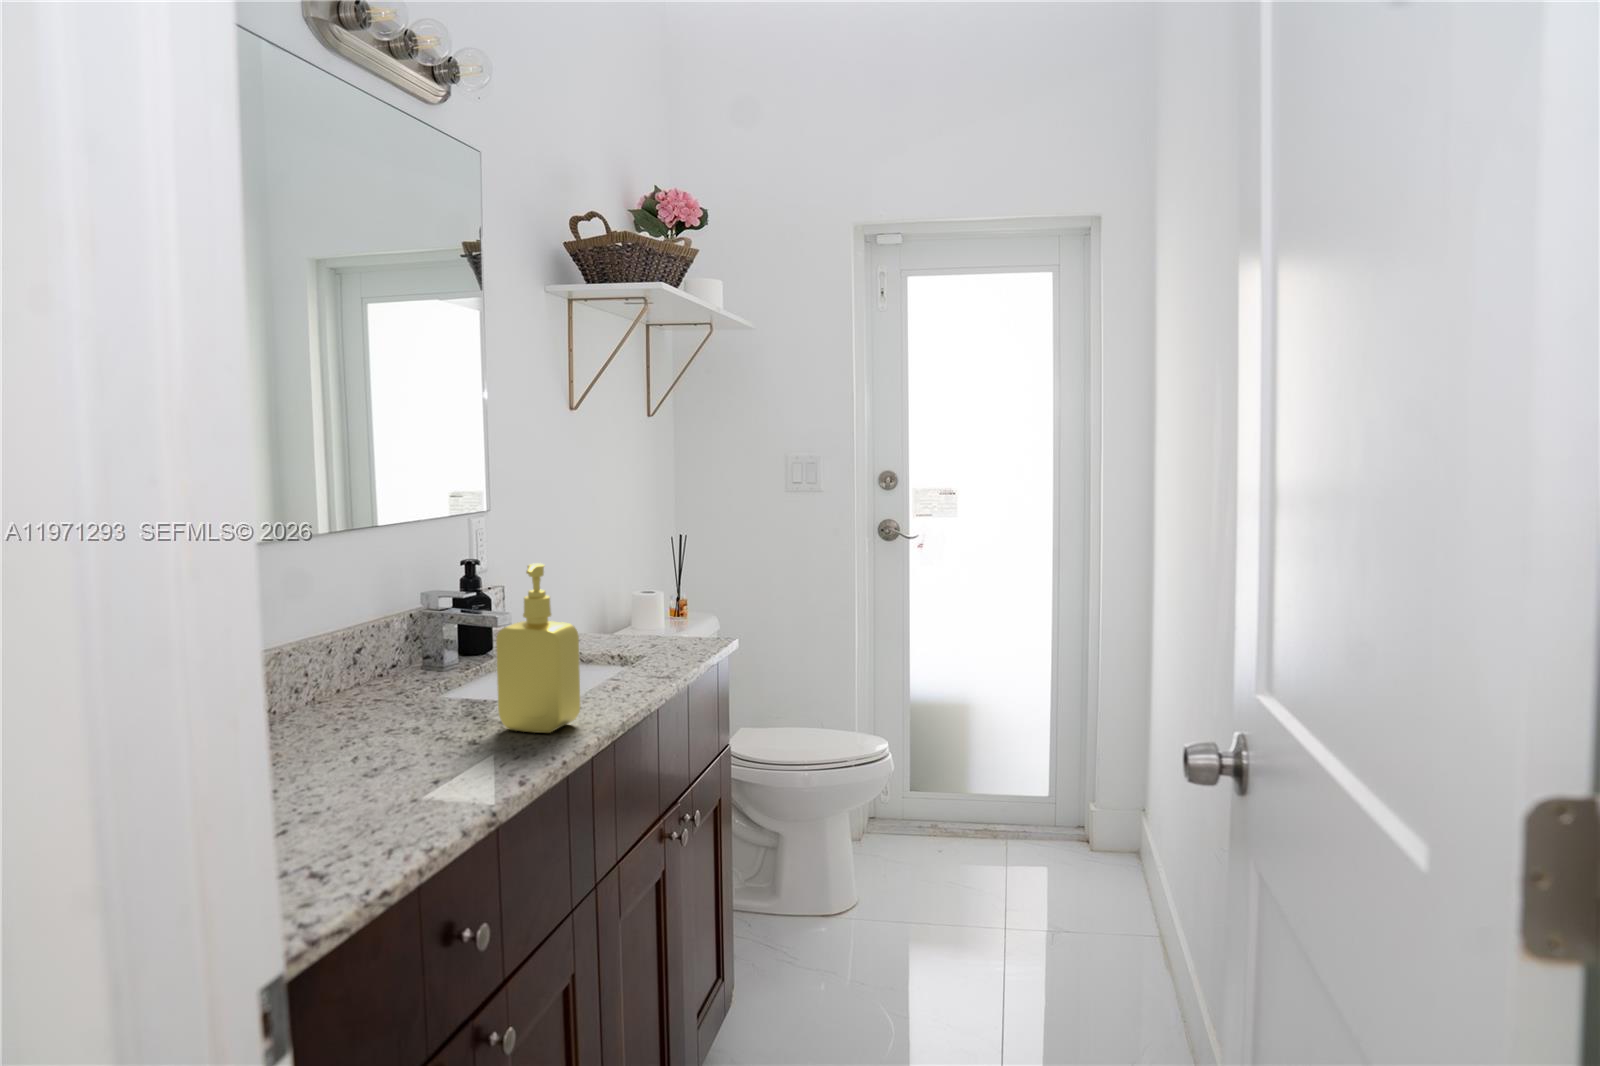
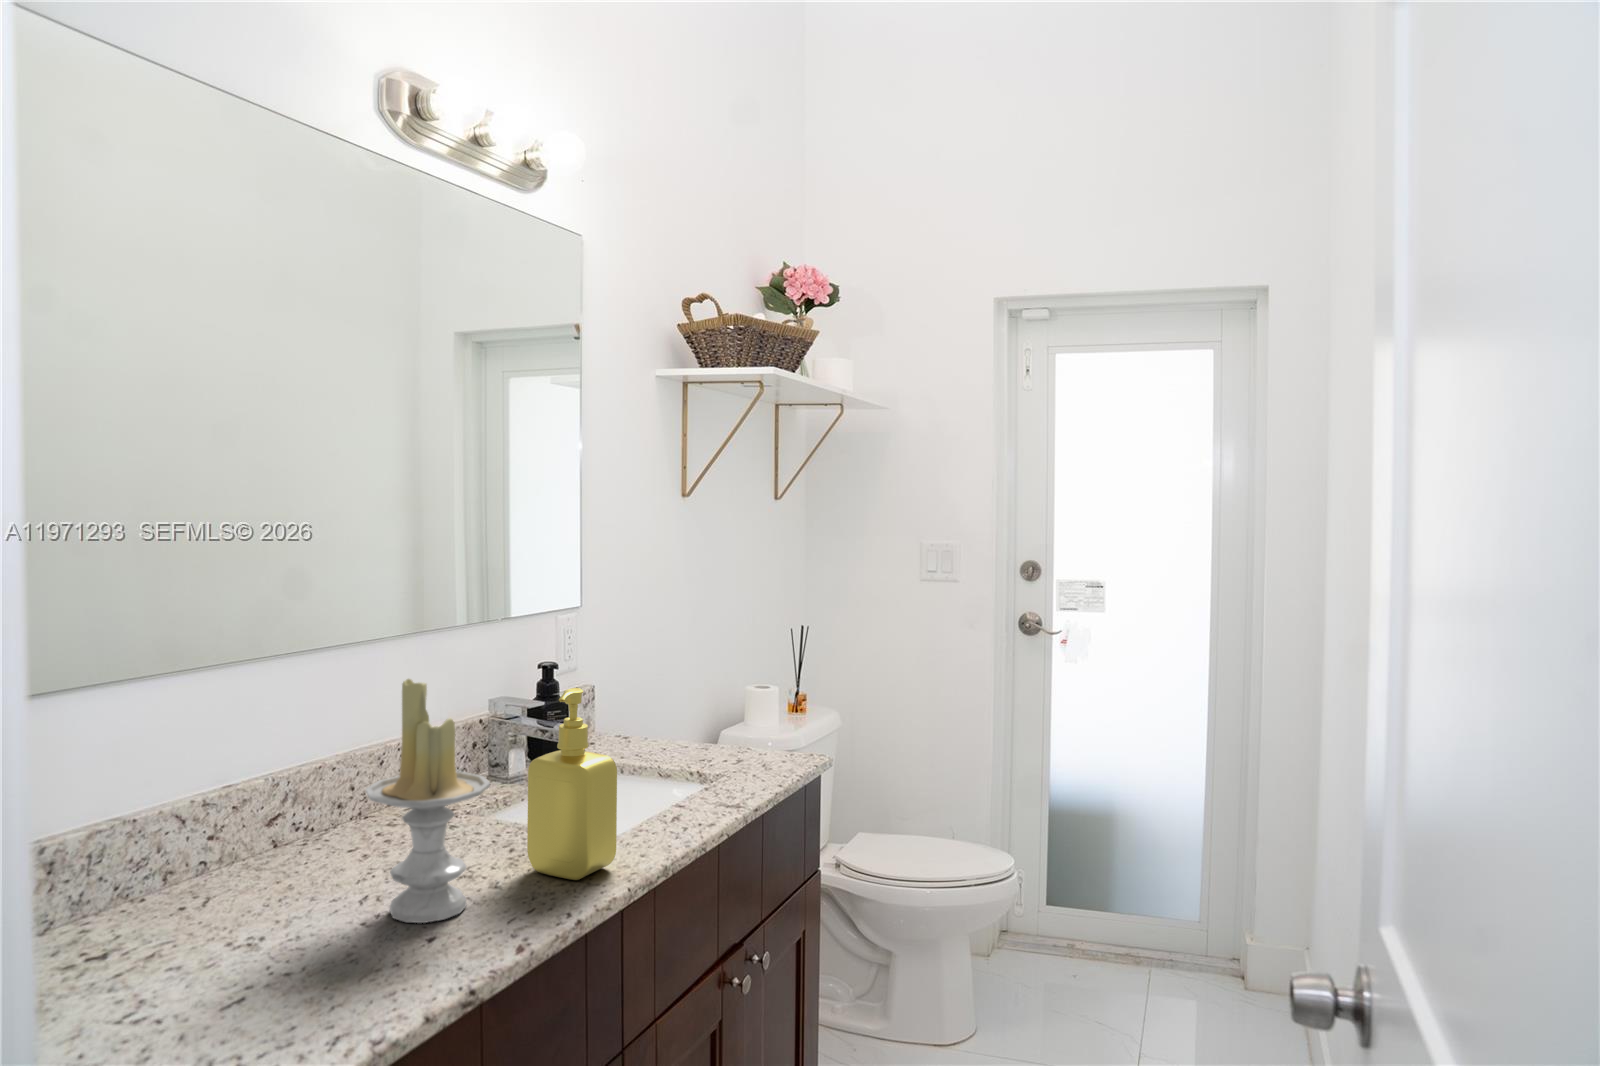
candle: none [360,552,474,771] -> present [366,679,490,923]

